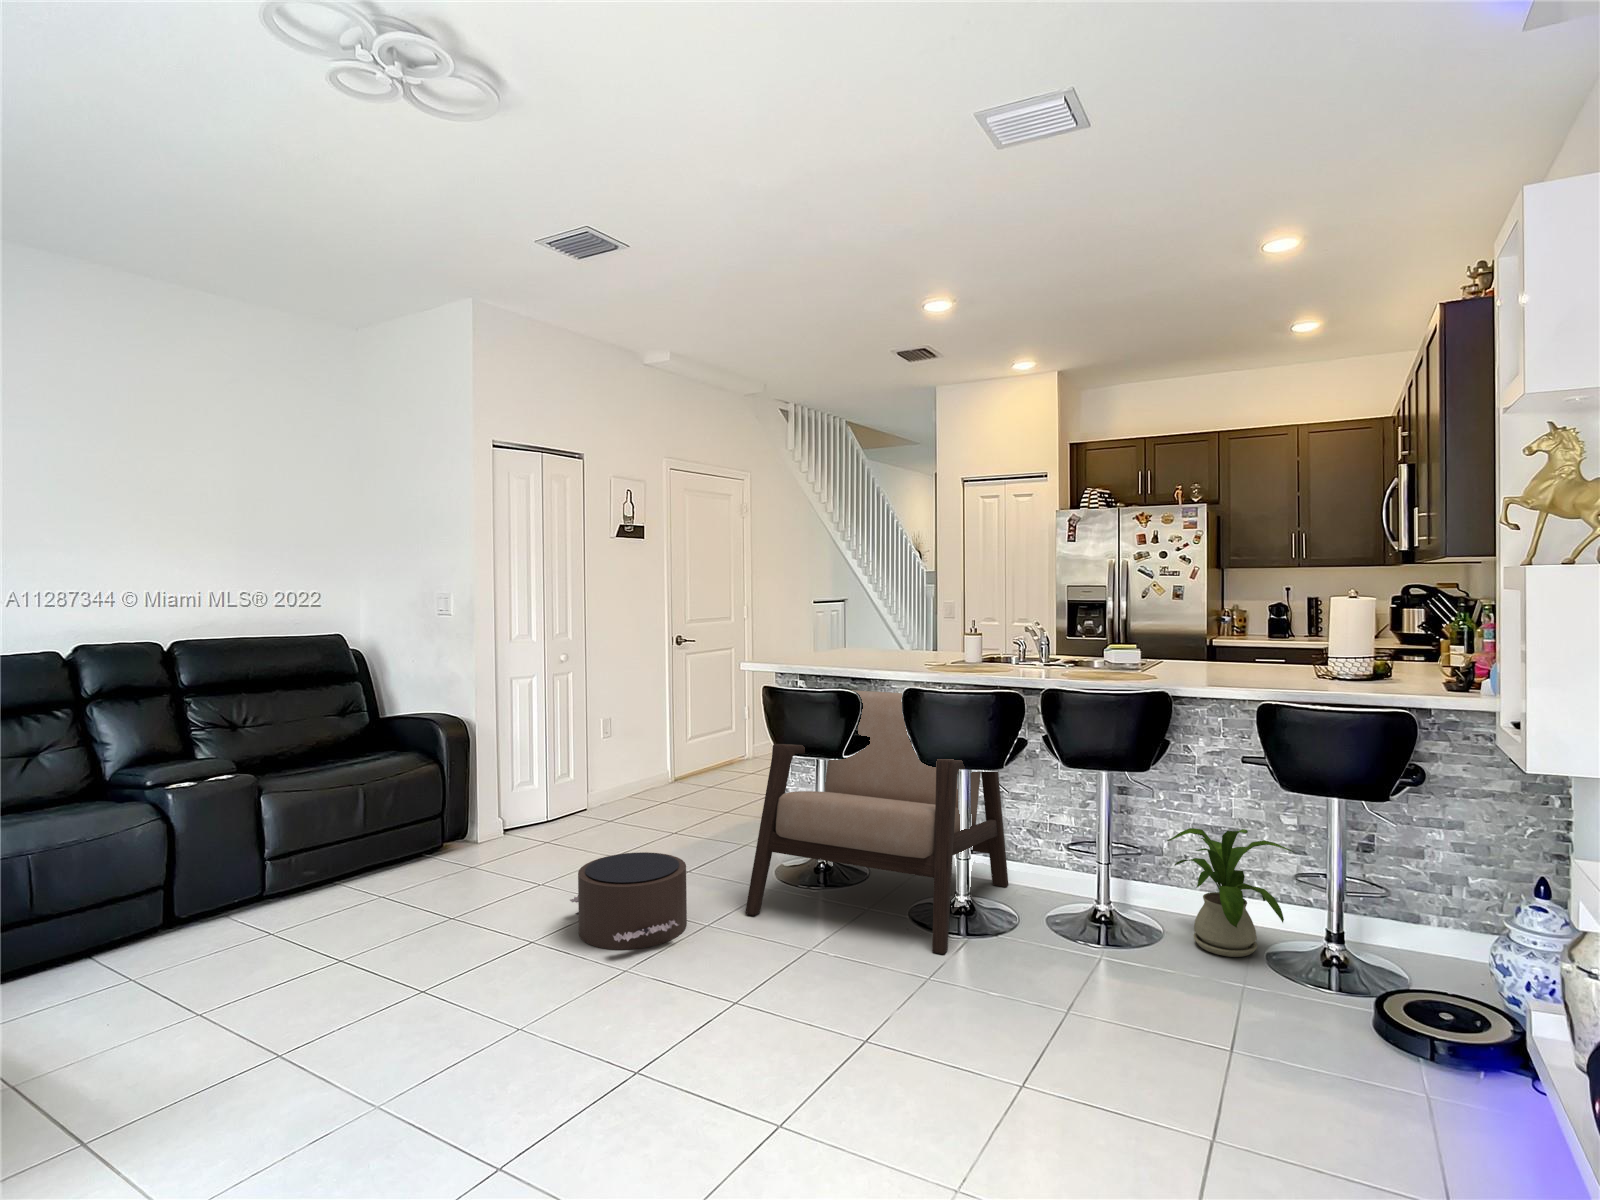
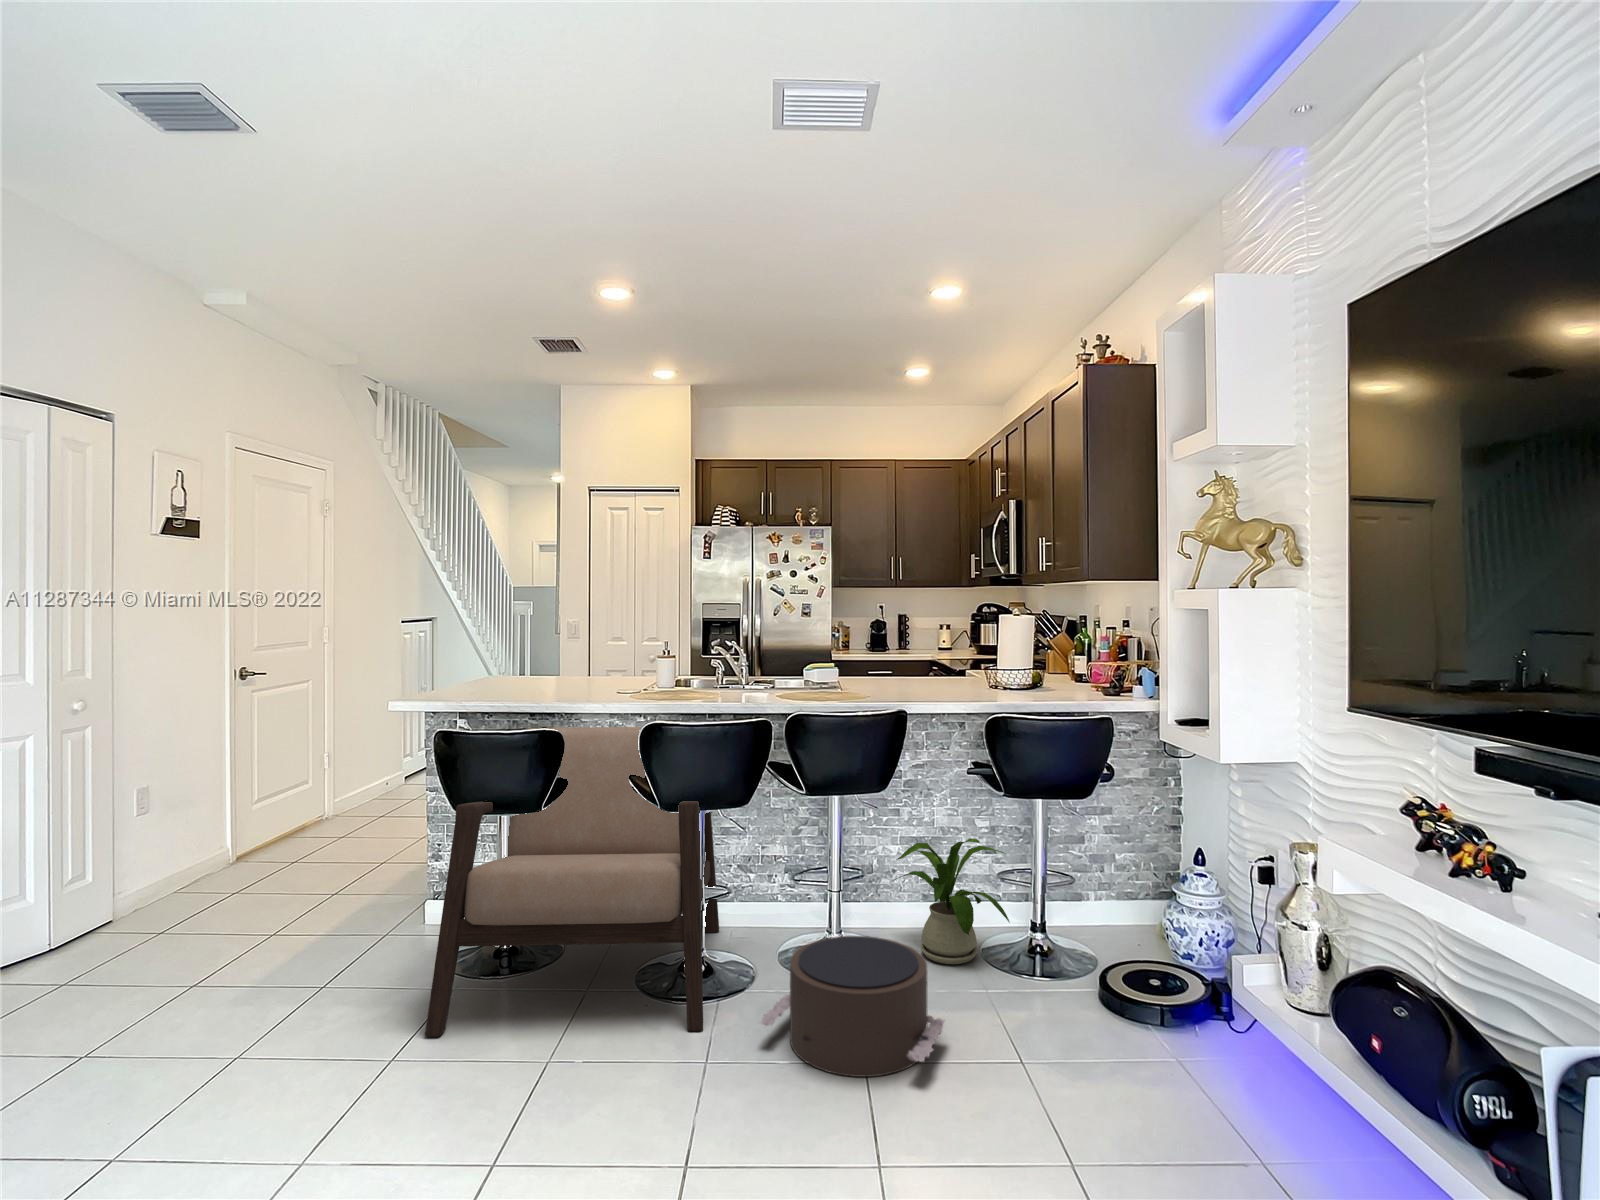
pouf: present [570,852,687,950] -> present [760,936,945,1077]

